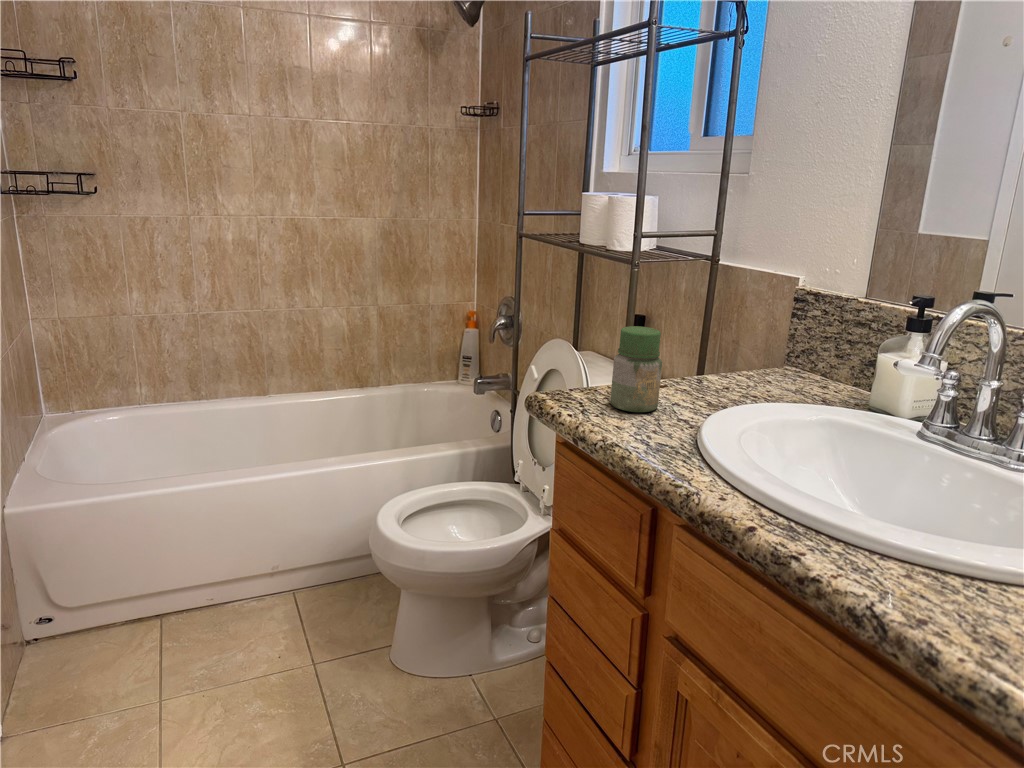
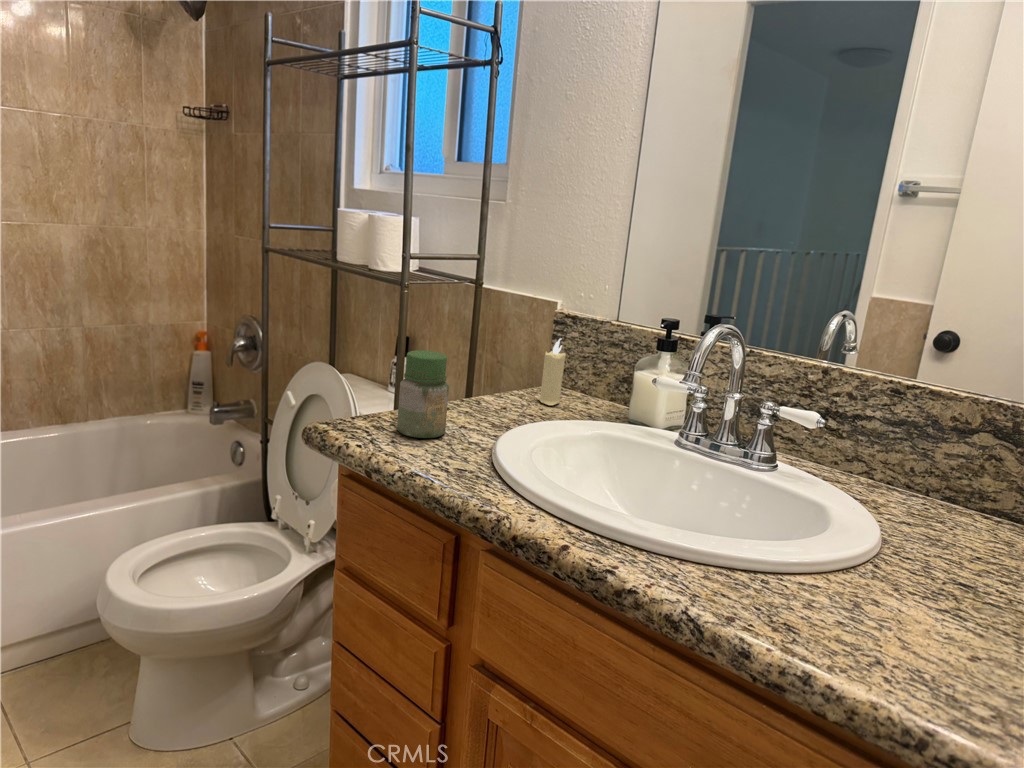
candle: none [765,317,799,387] -> present [537,339,566,405]

